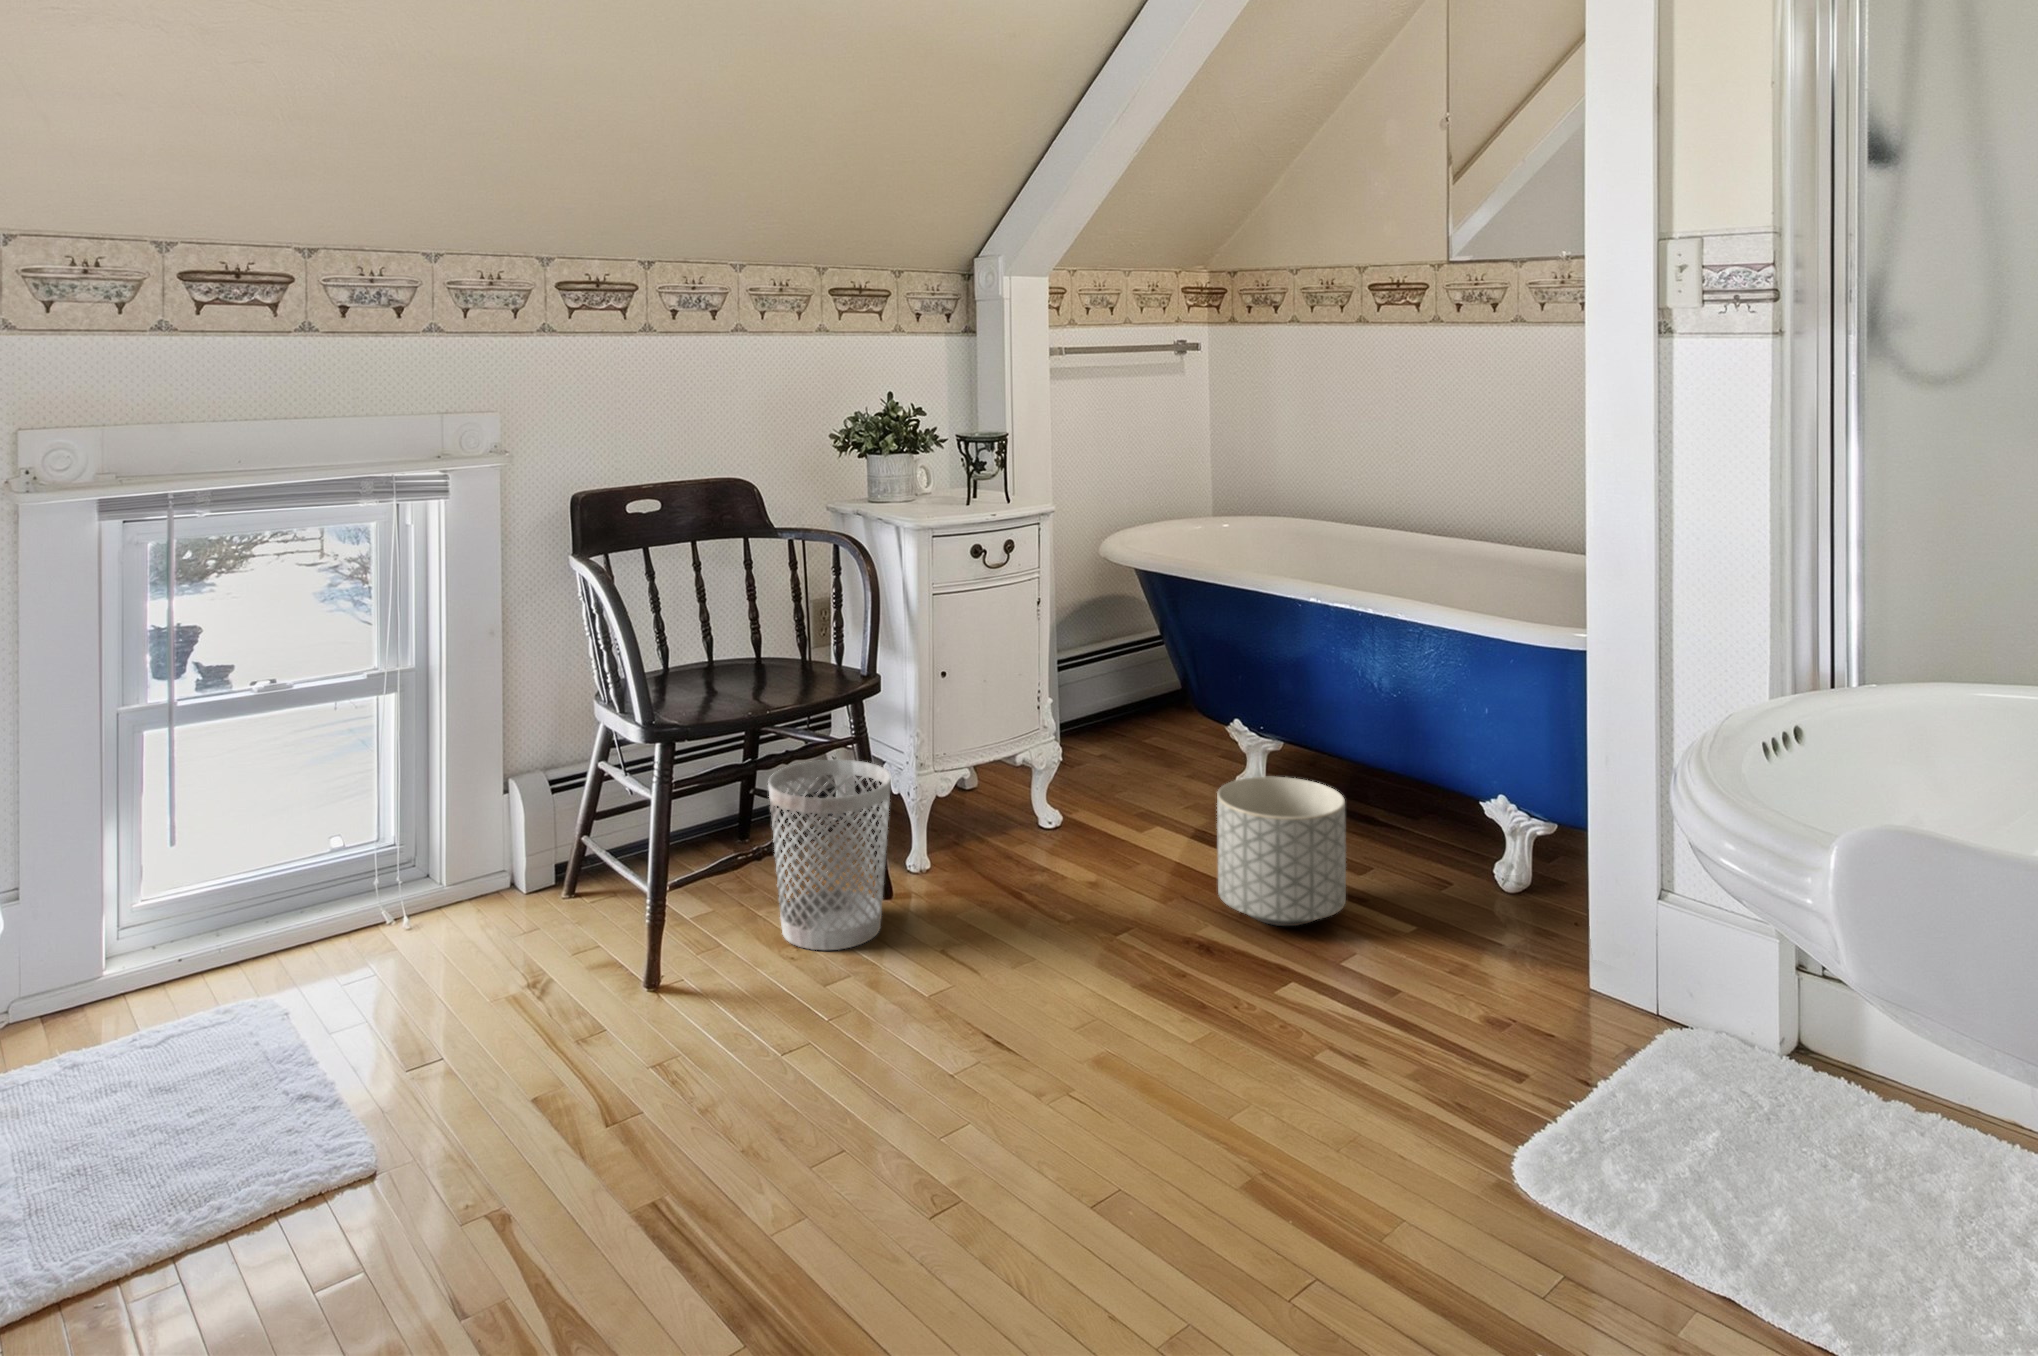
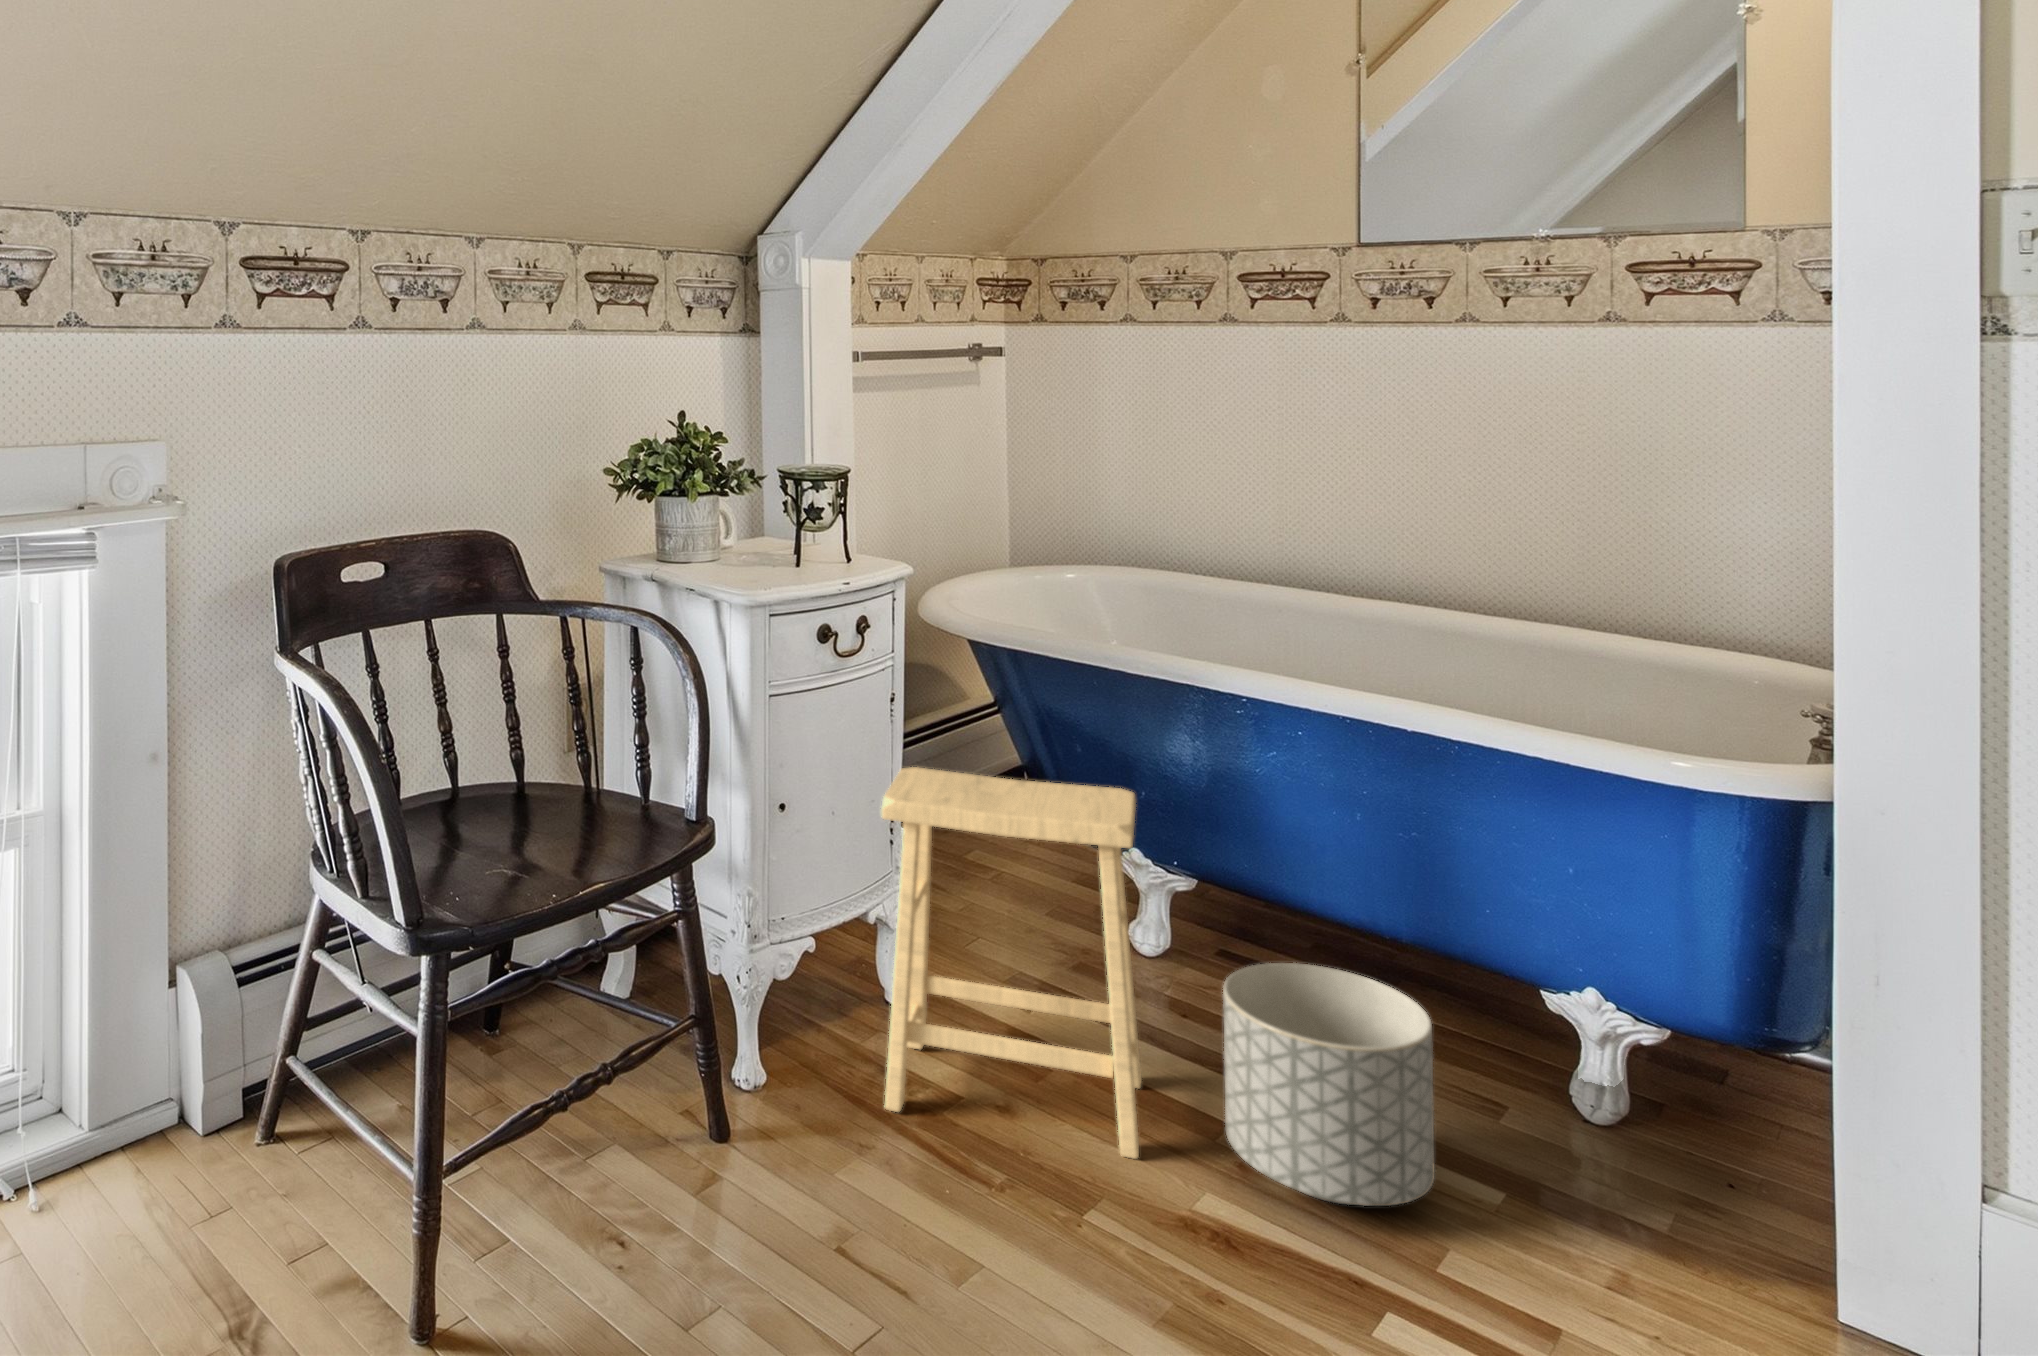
footstool: none [1001,649,1189,906] -> present [881,767,1142,1159]
wastebasket: present [768,760,891,950] -> none [574,944,756,1255]

